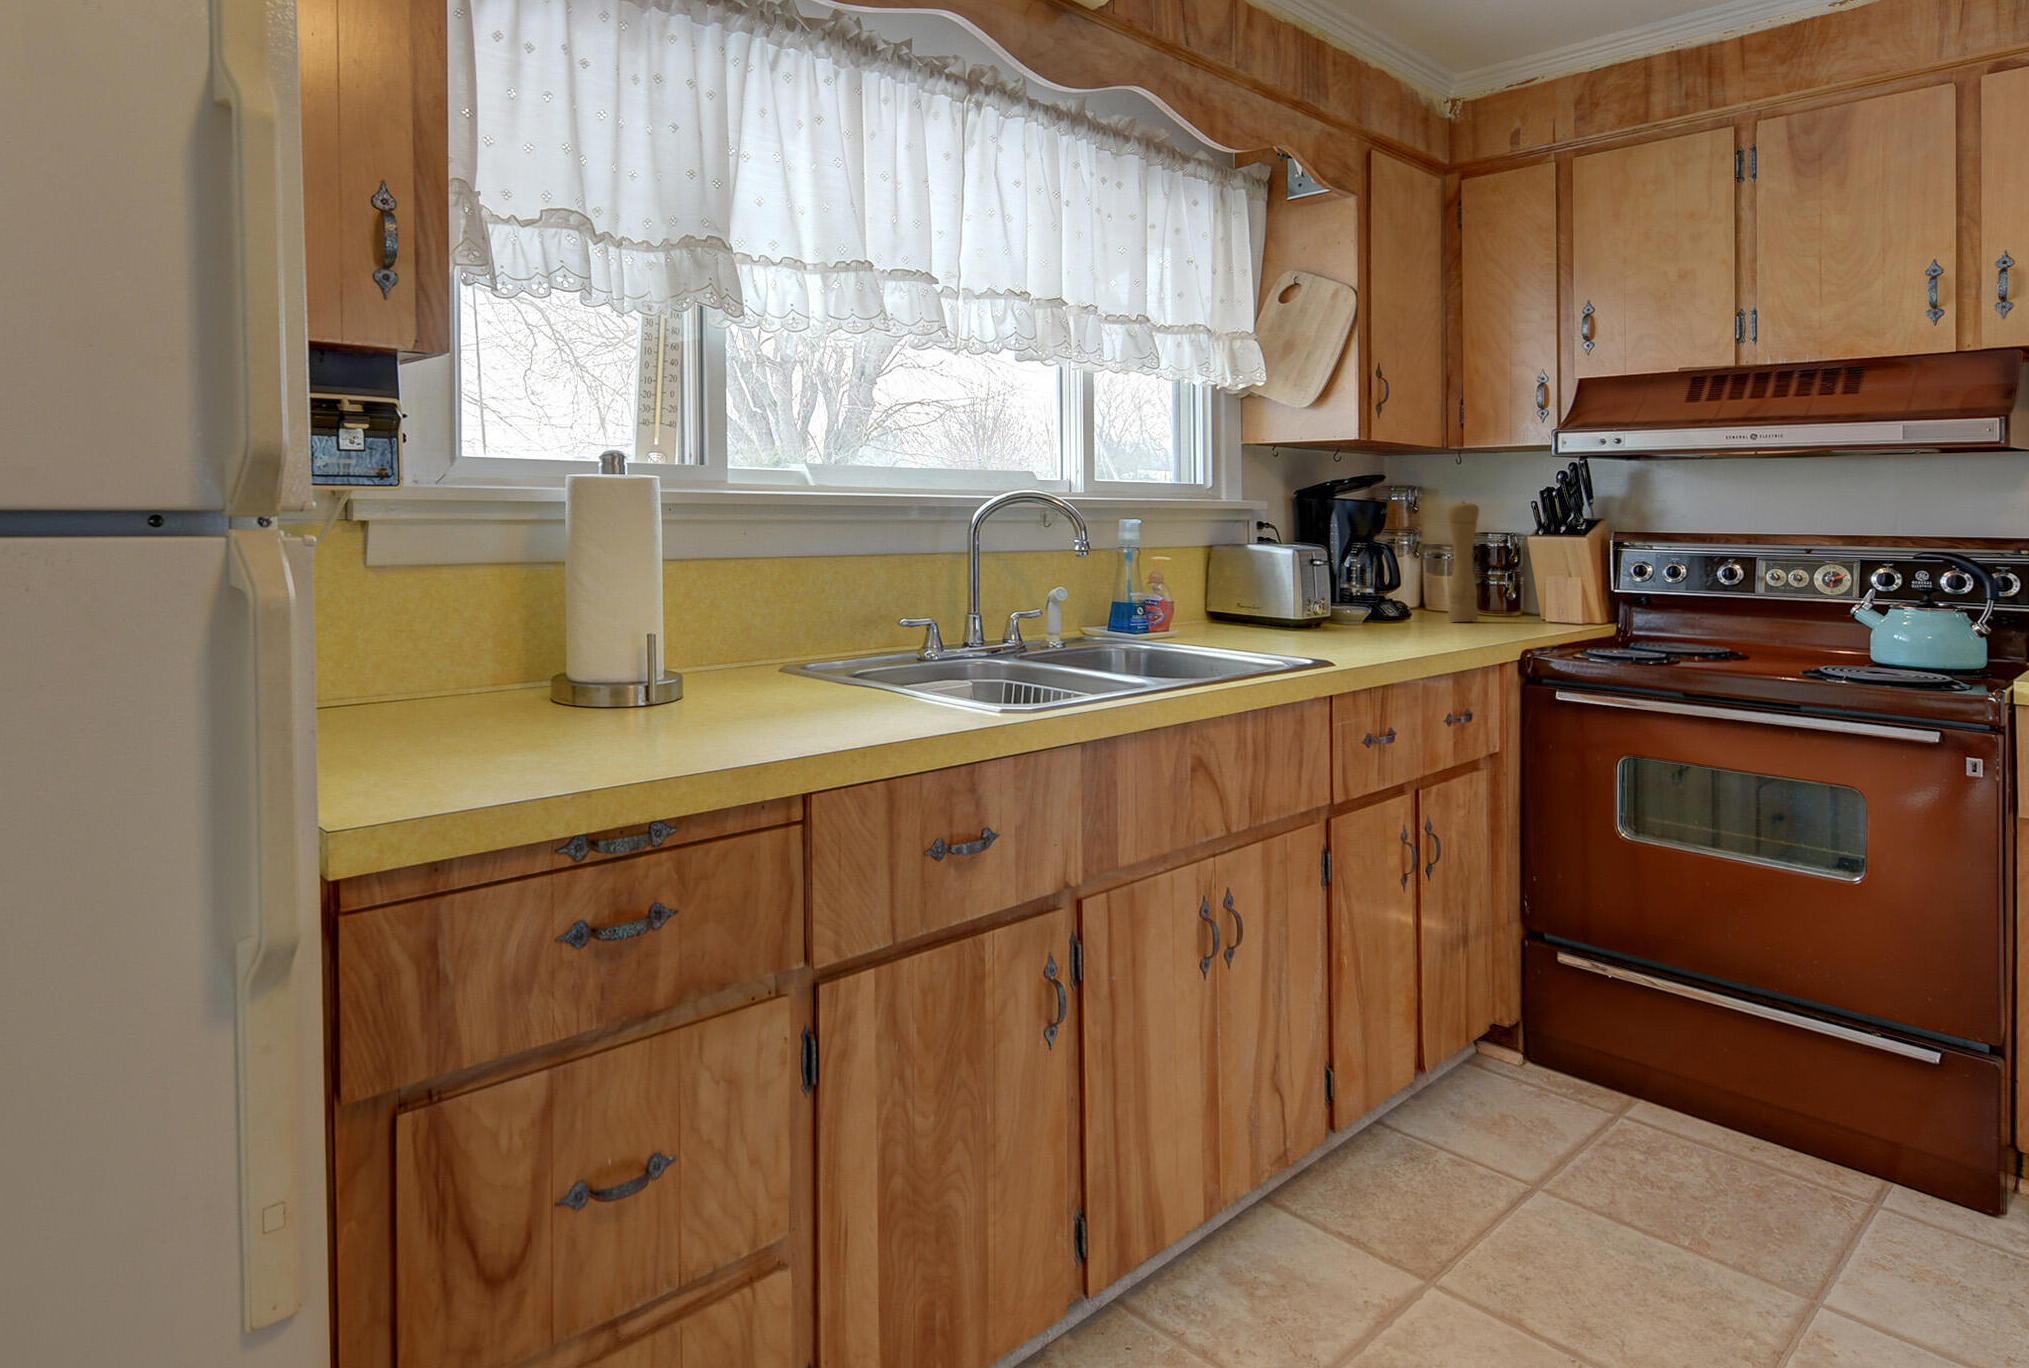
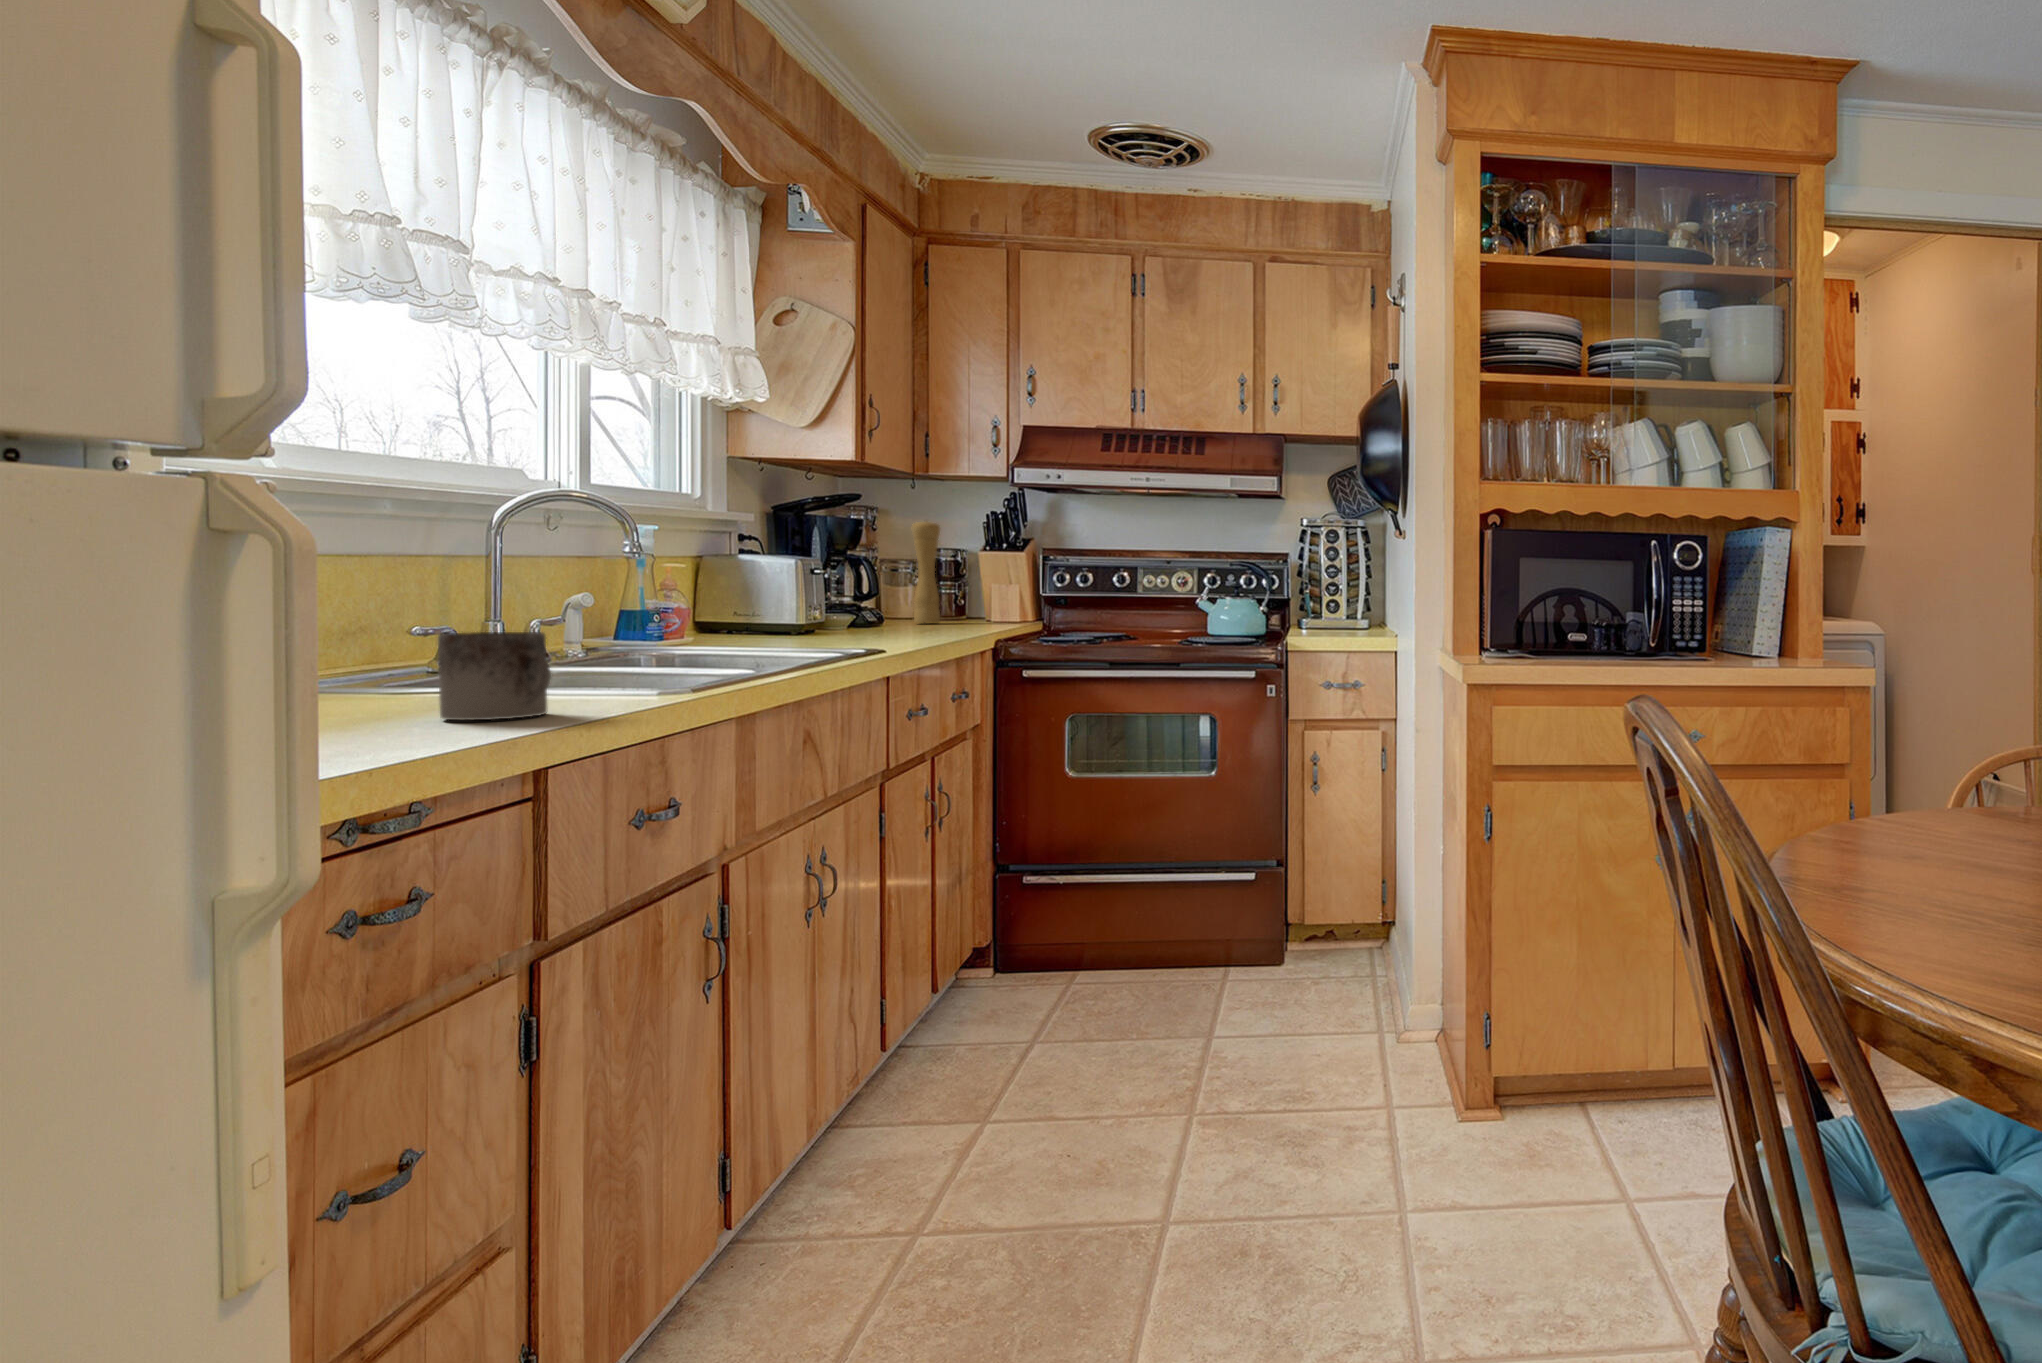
mug: none [794,647,877,735] -> present [438,632,551,720]

